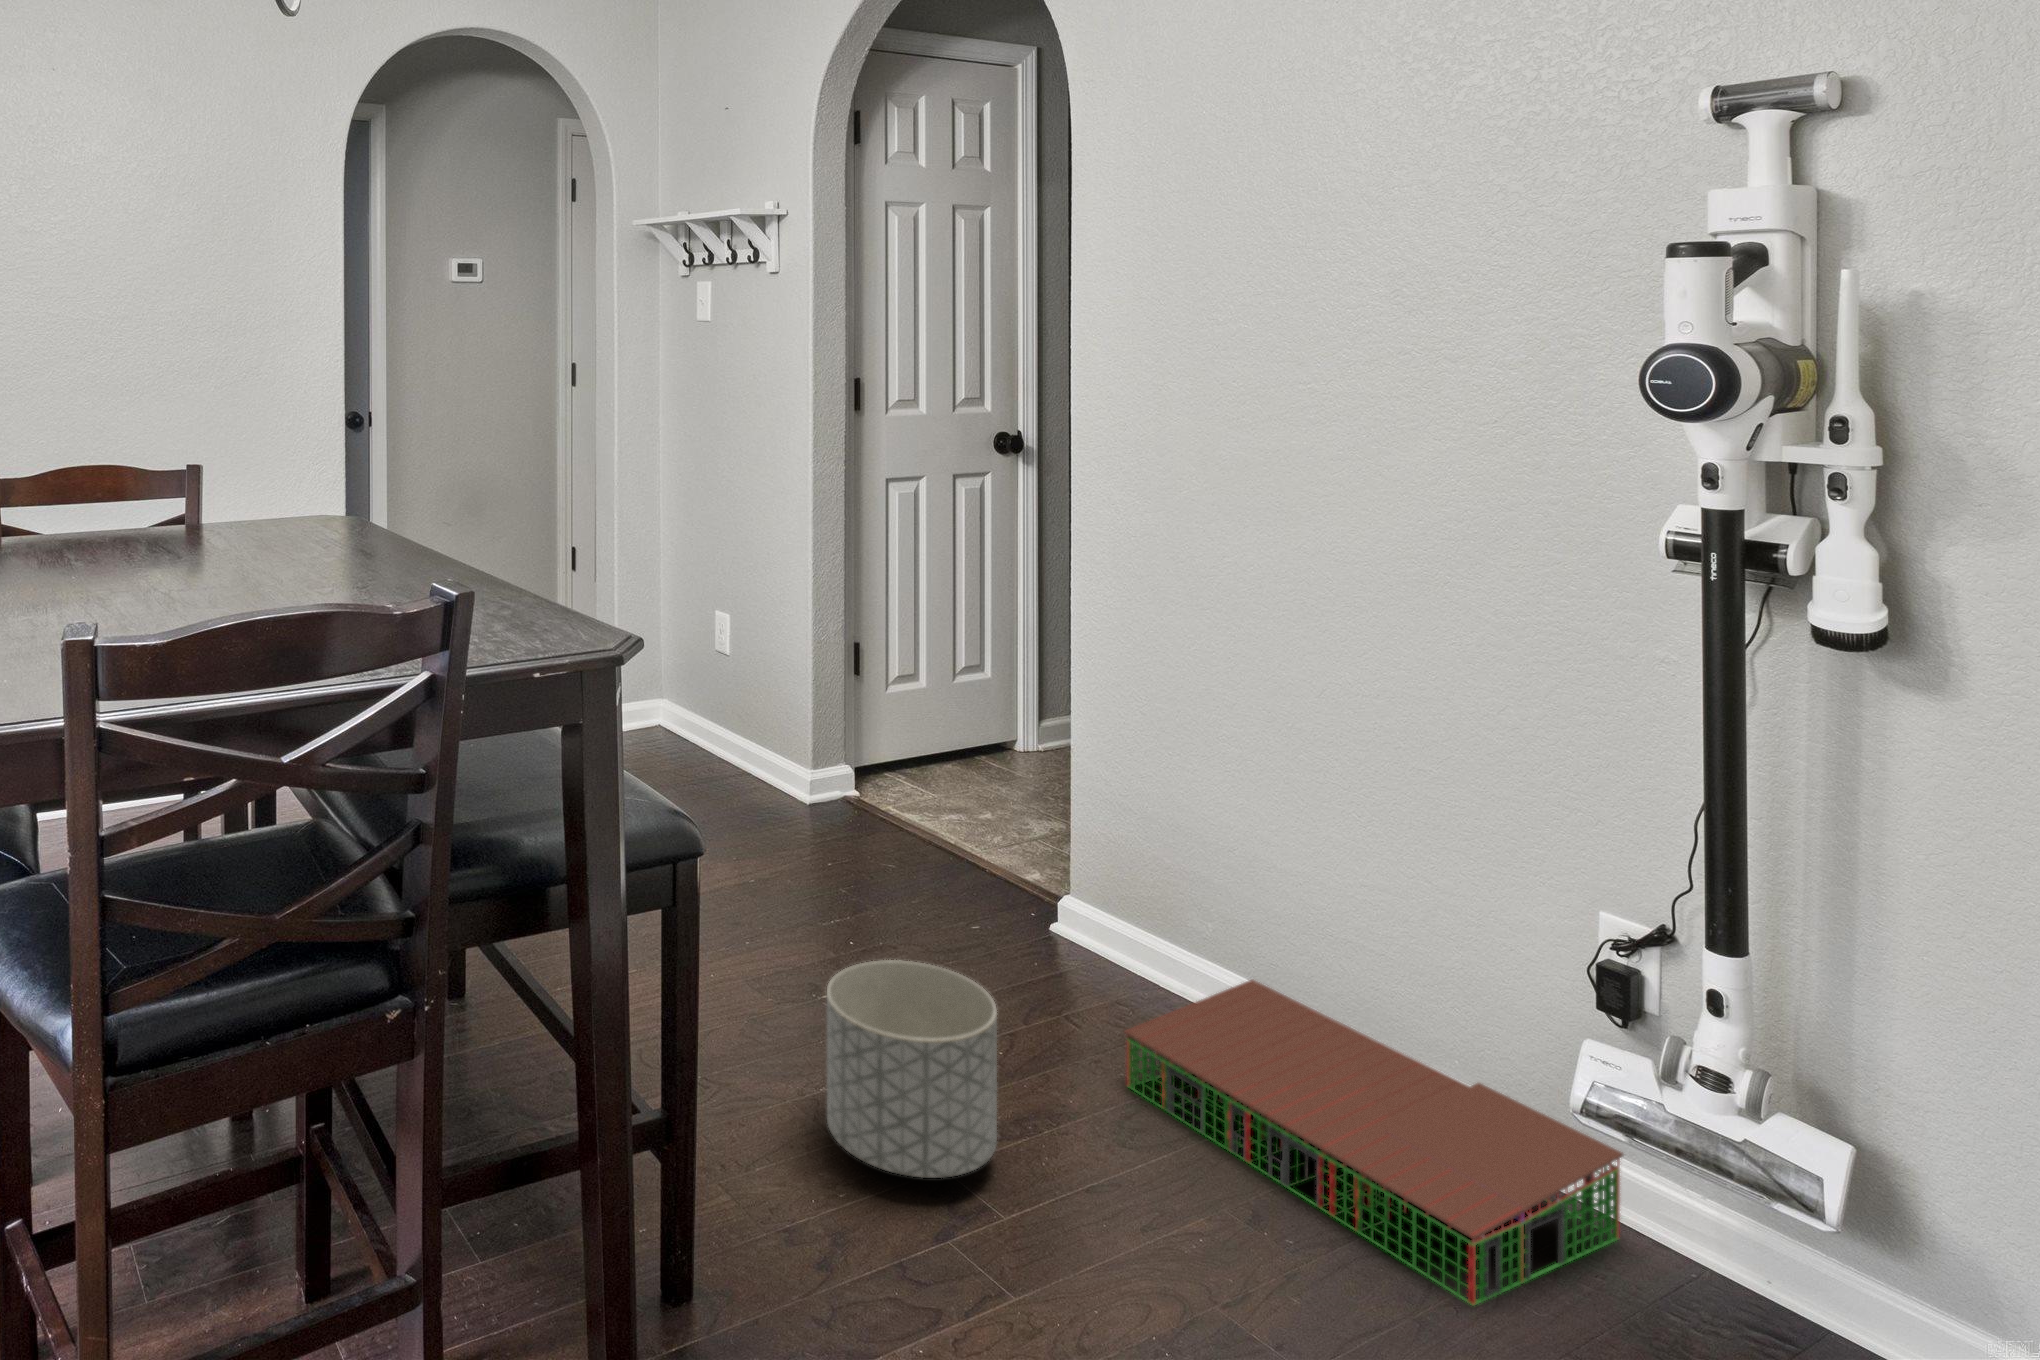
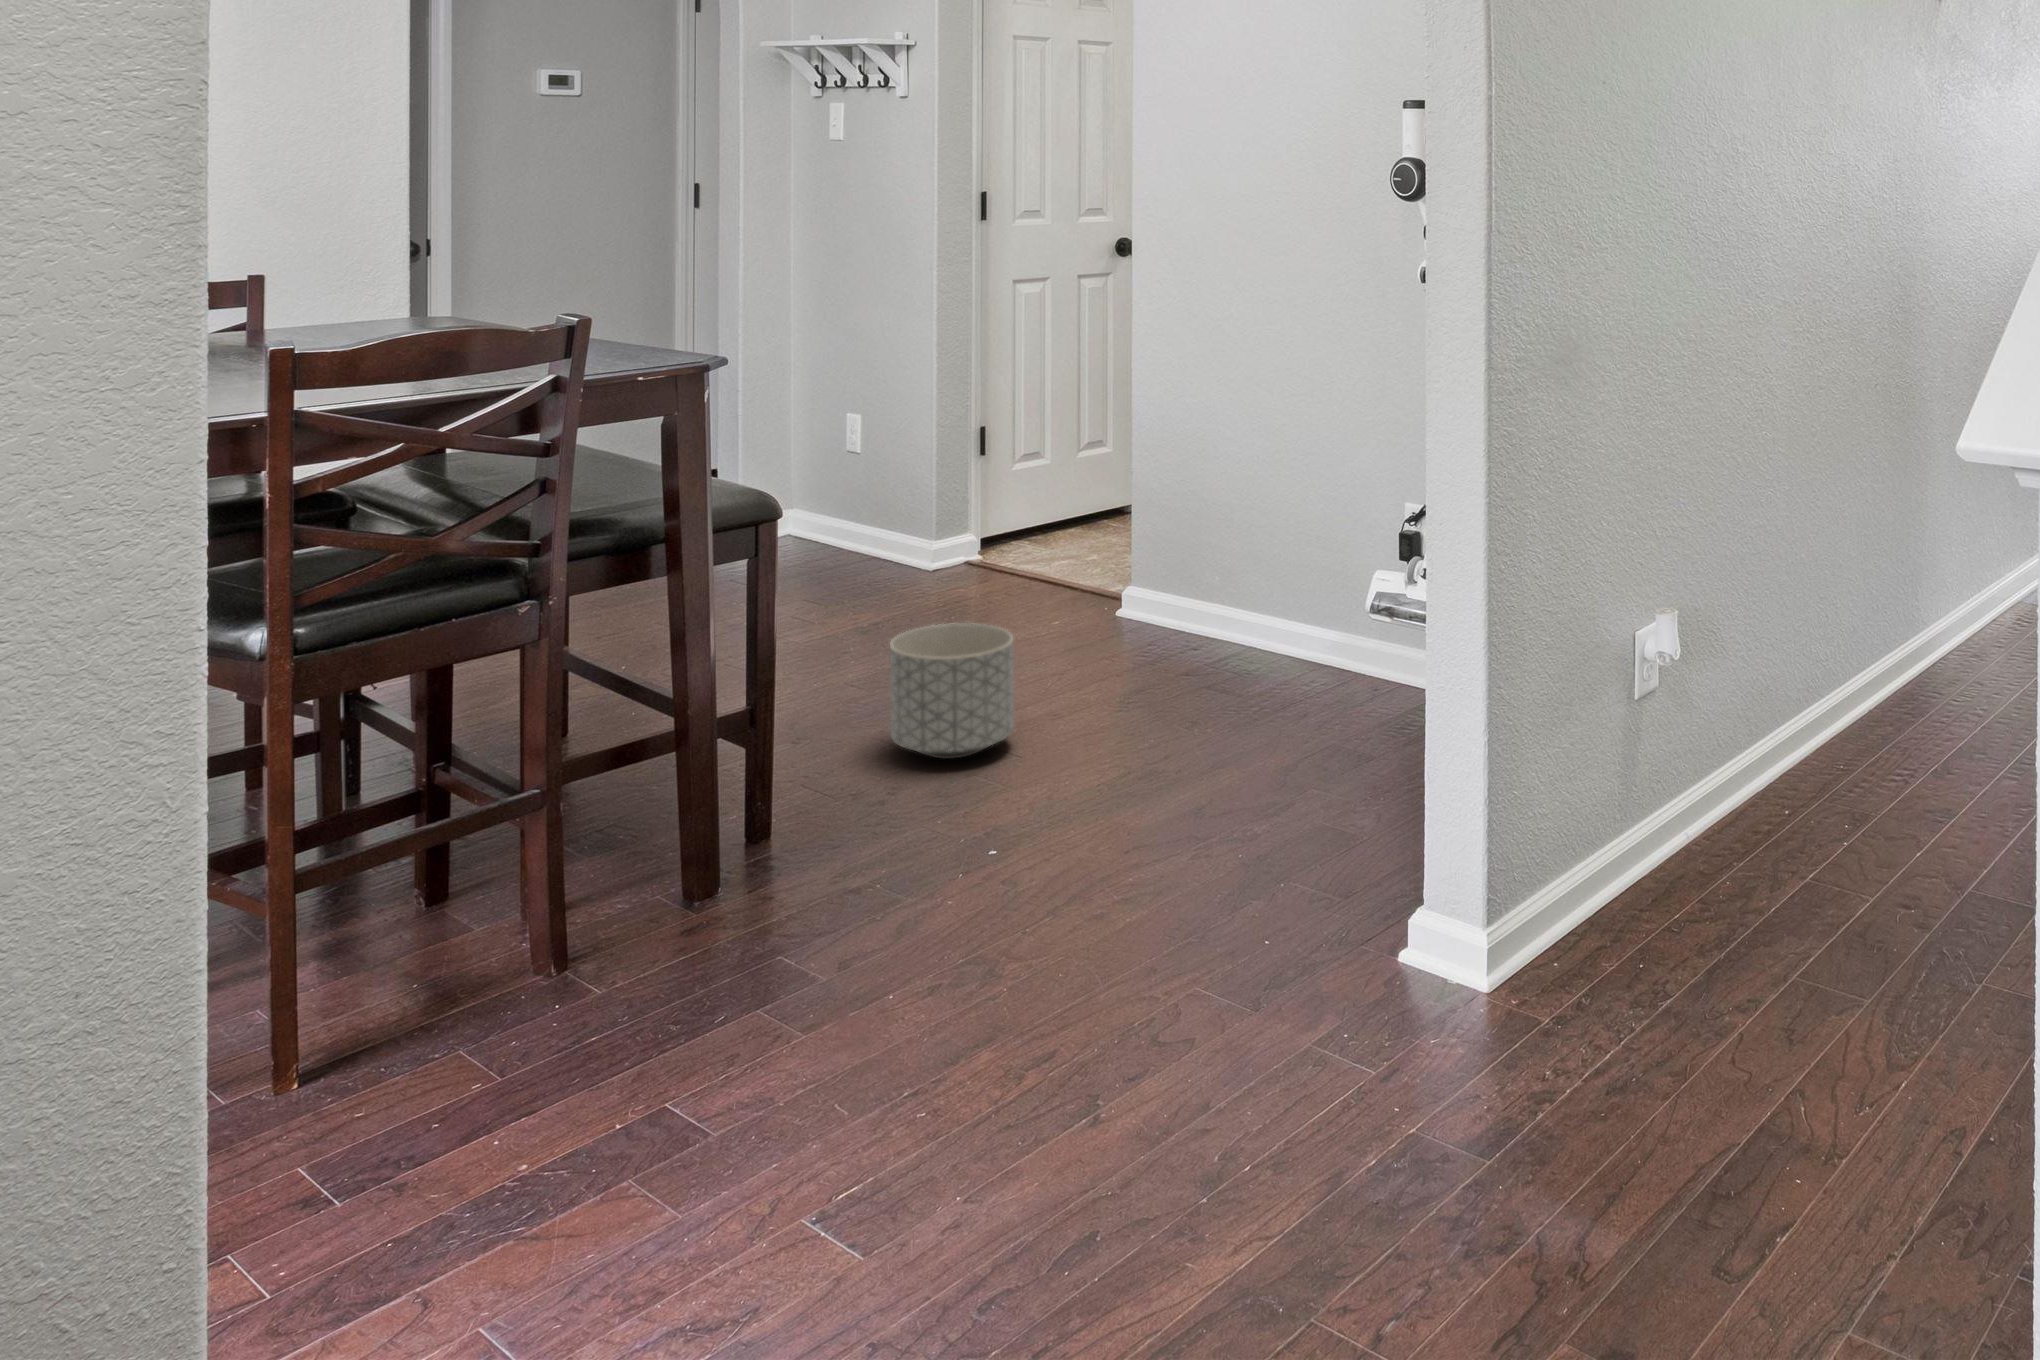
storage bin: present [1125,979,1623,1305] -> none [1122,628,1398,768]

